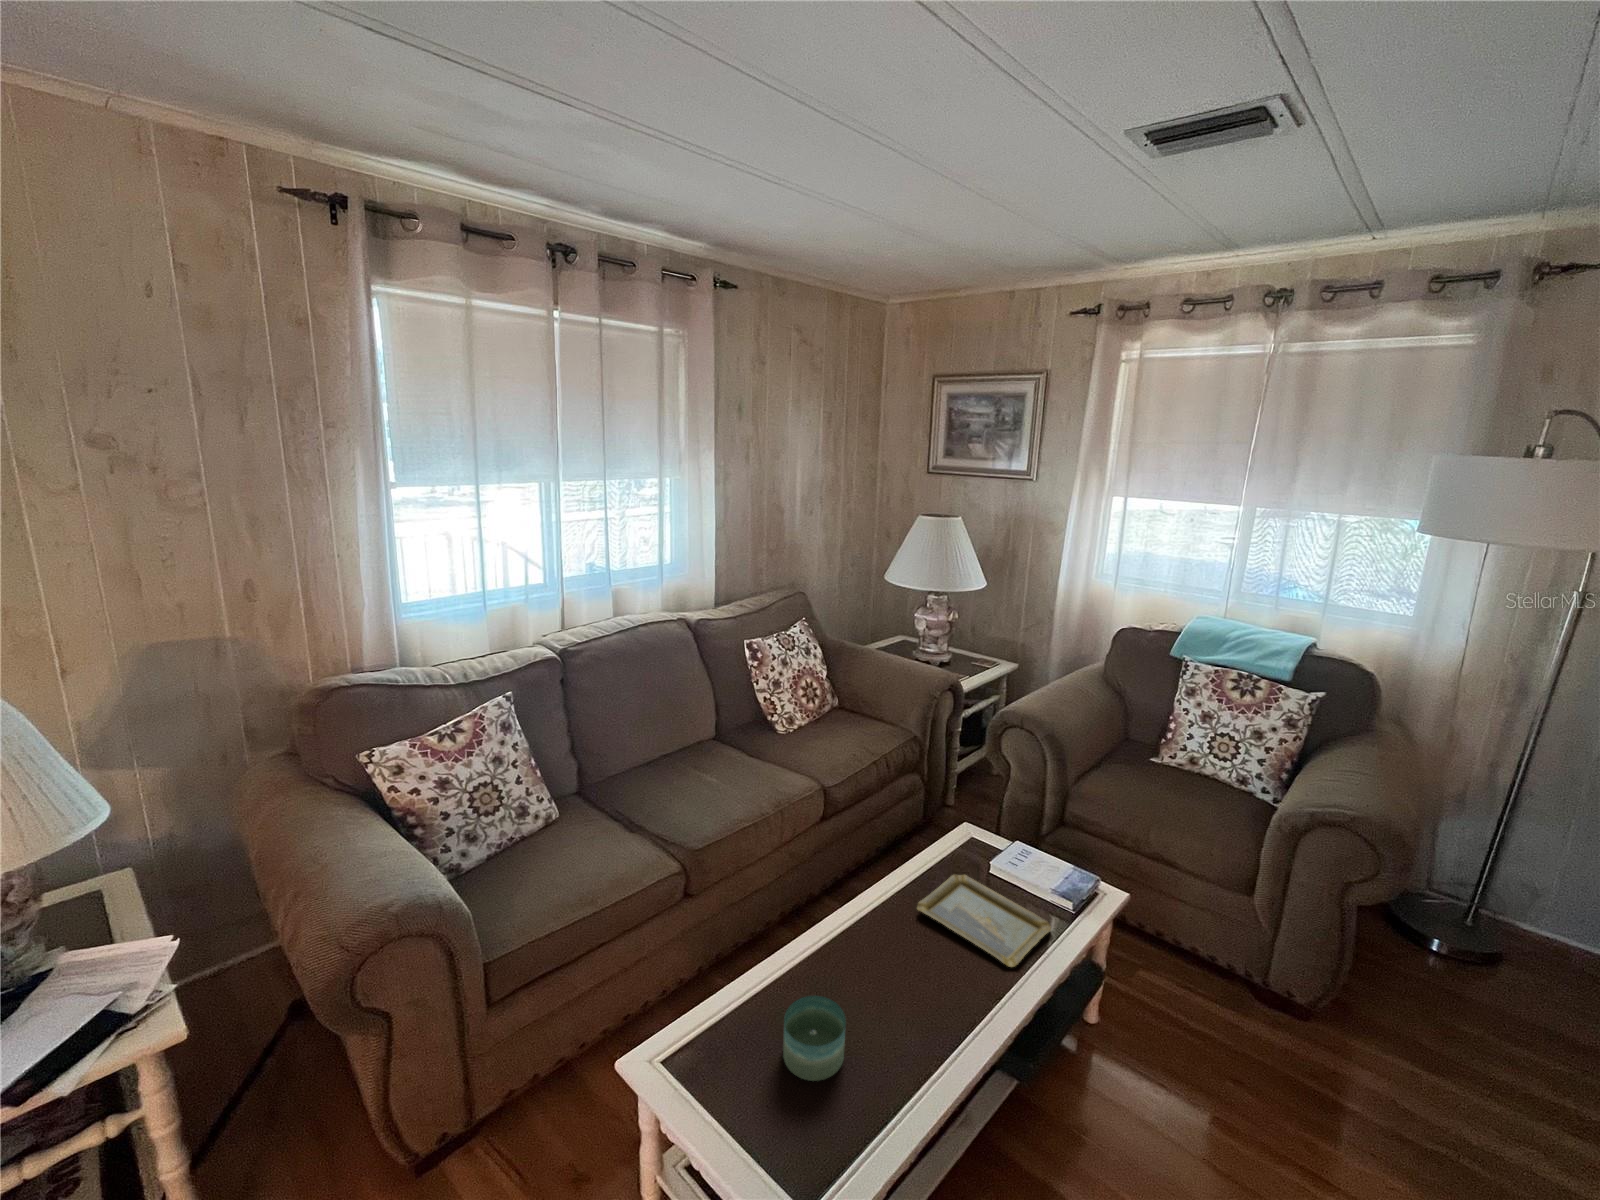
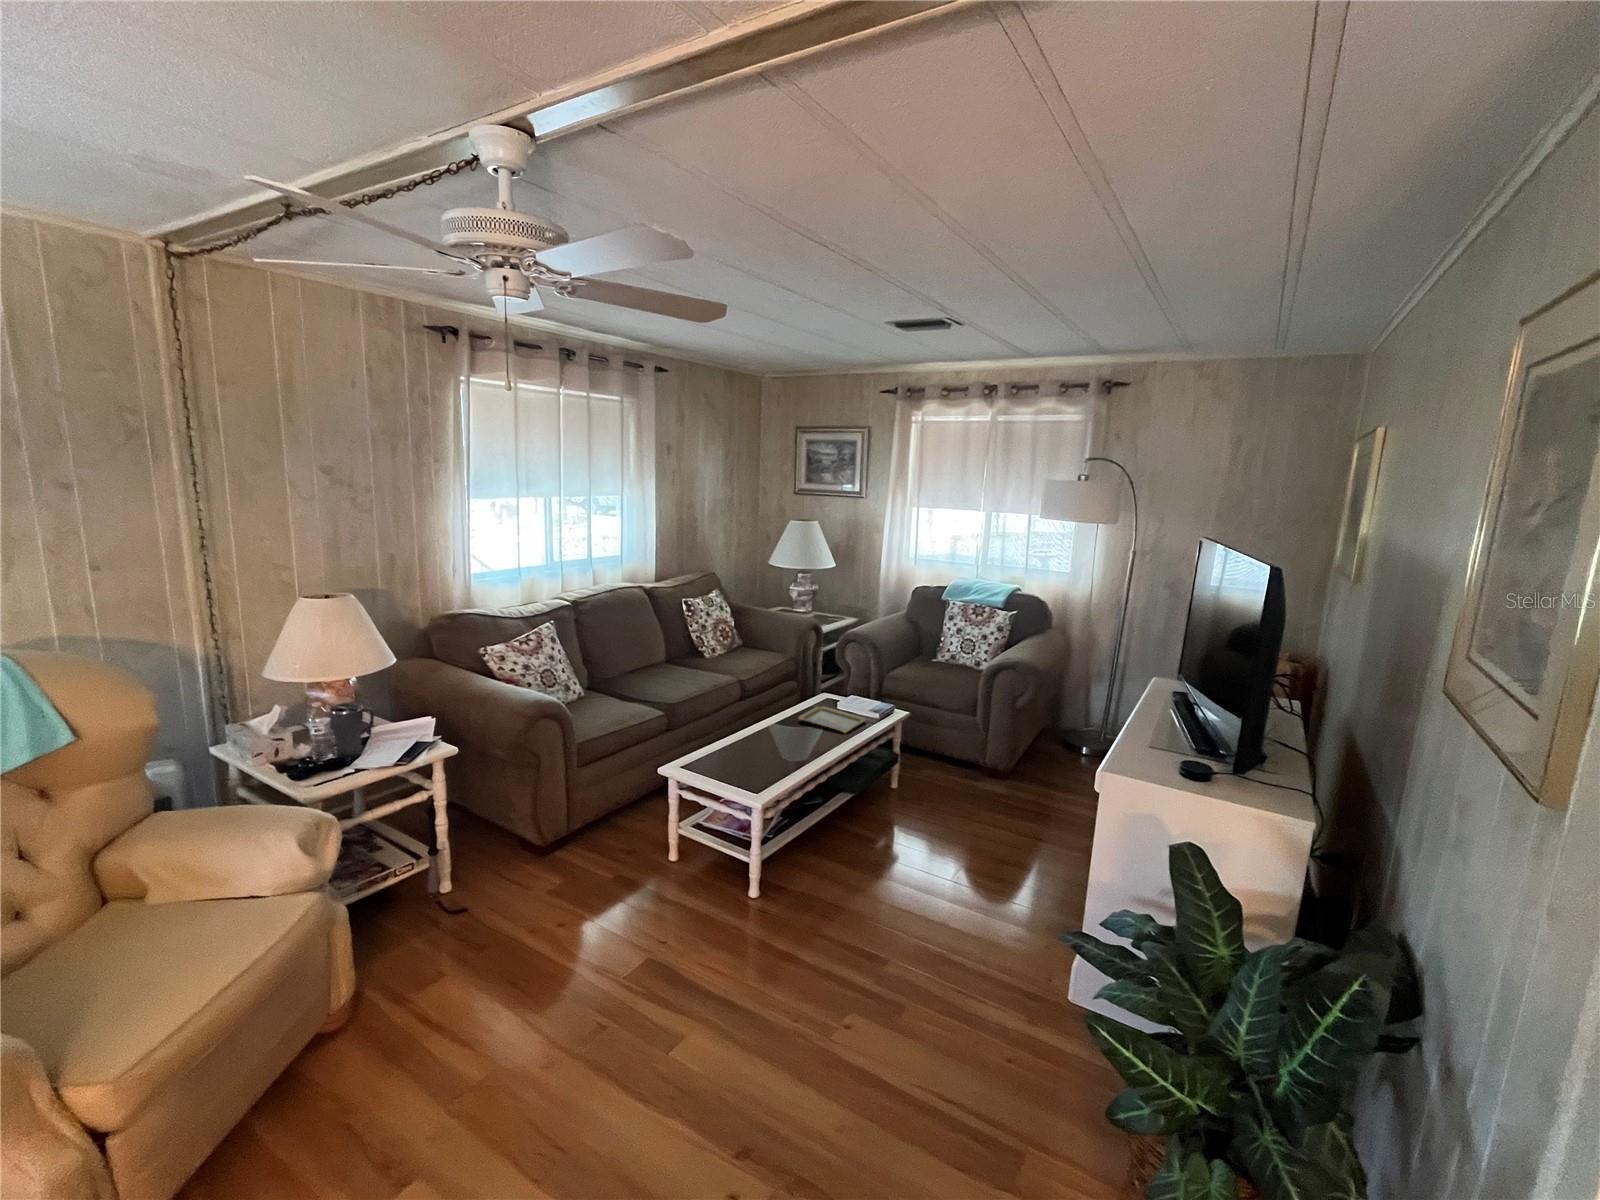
candle: present [783,996,846,1081] -> none [738,737,767,767]

